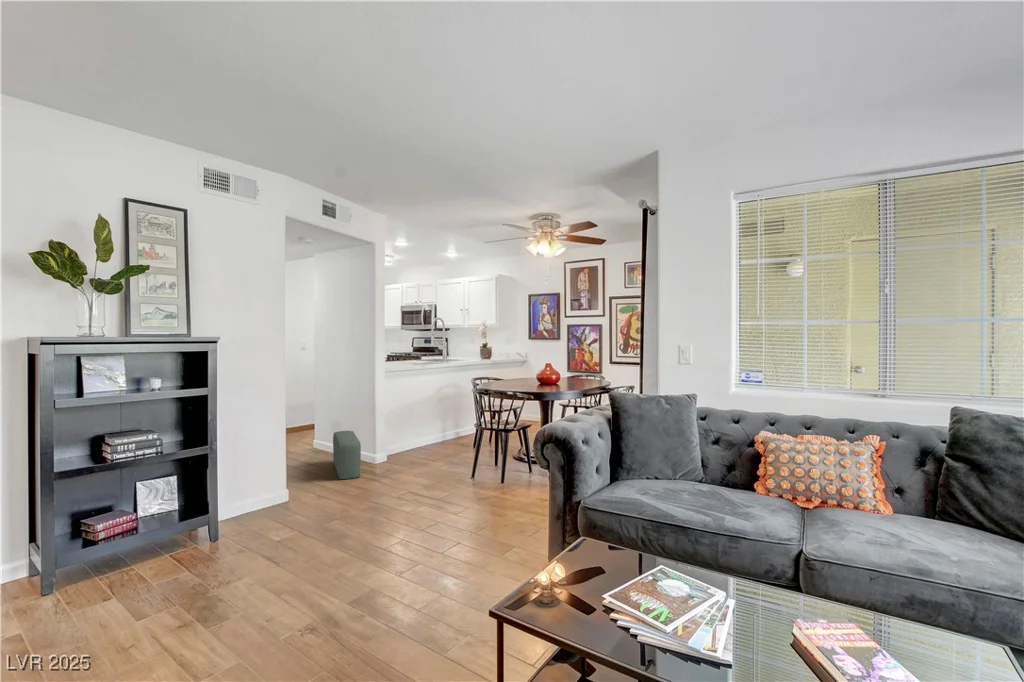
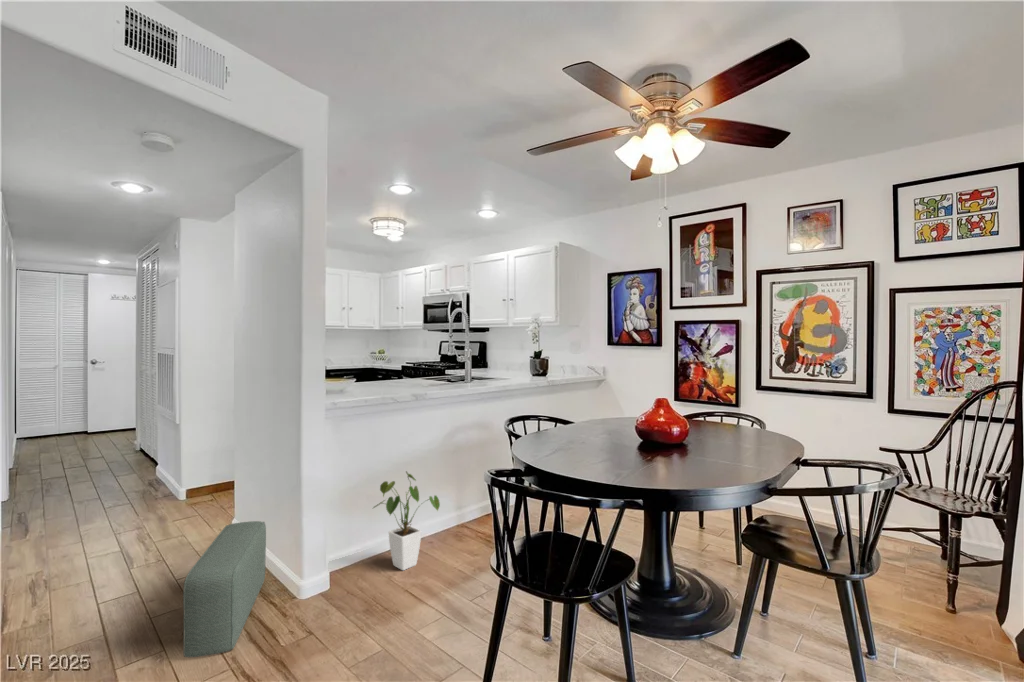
house plant: none [404,408,442,456] -> present [374,471,440,570]

